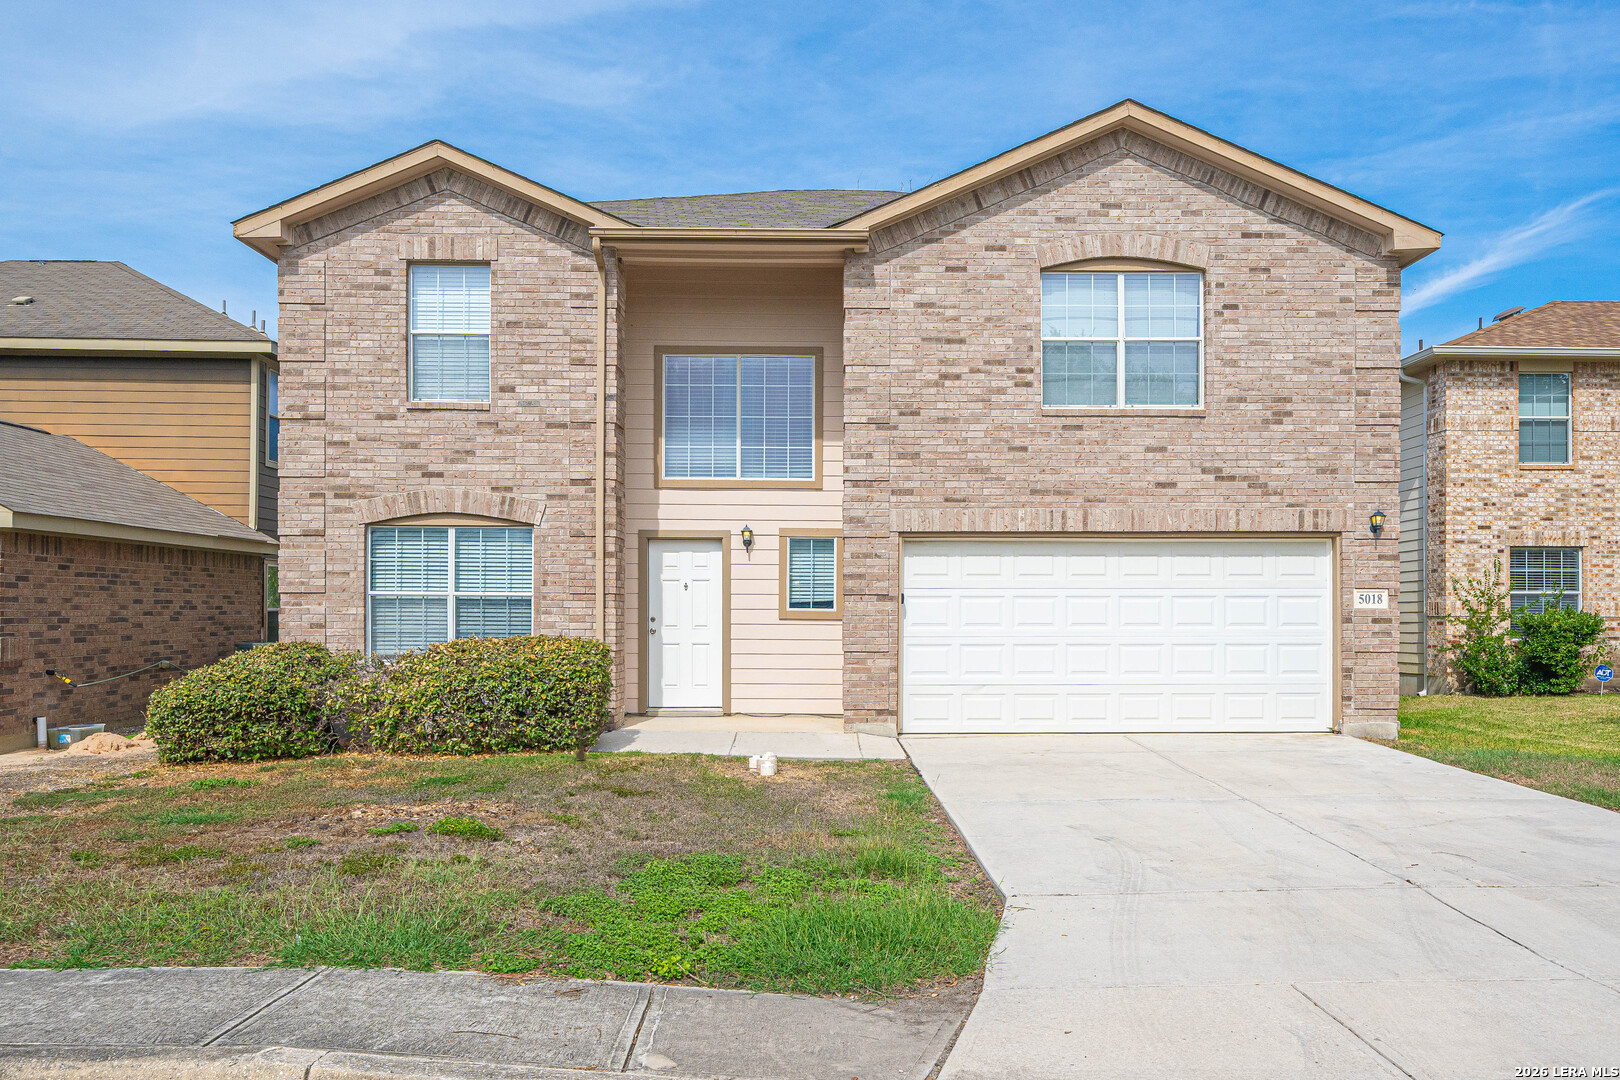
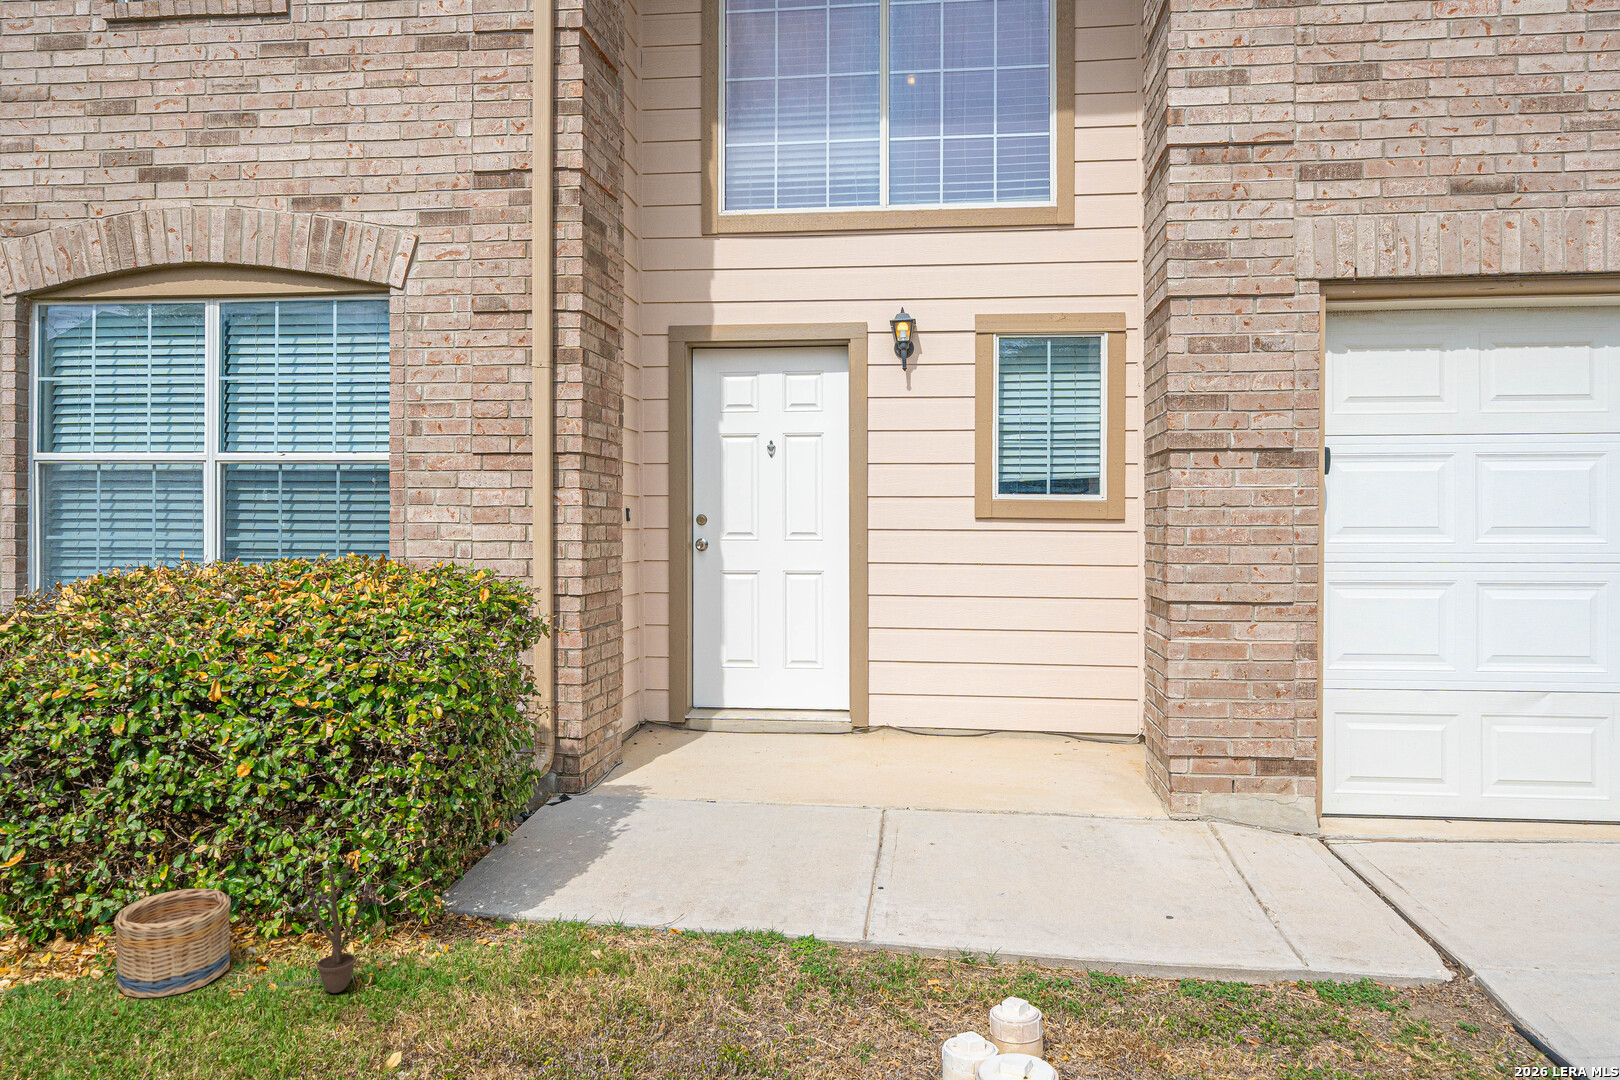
basket: none [515,737,544,762] -> present [114,888,231,998]

